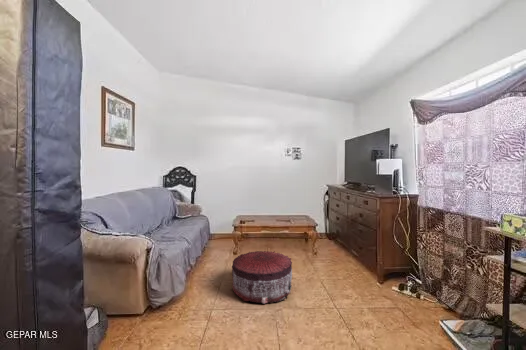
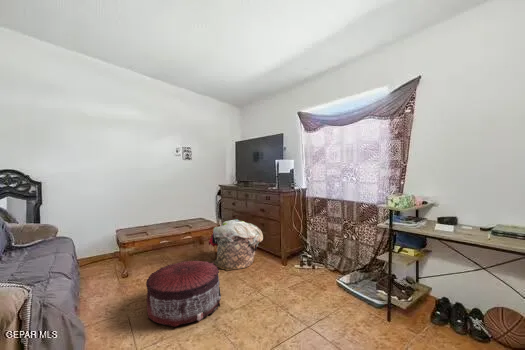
laundry basket: none [304,222,358,274] -> present [209,219,263,271]

